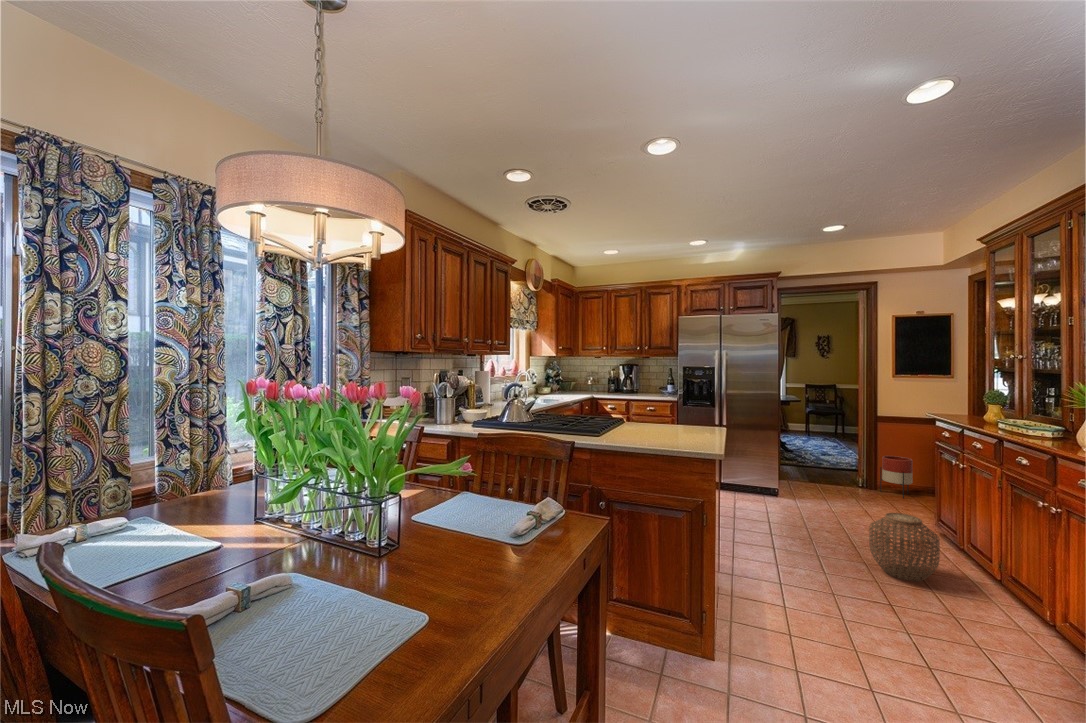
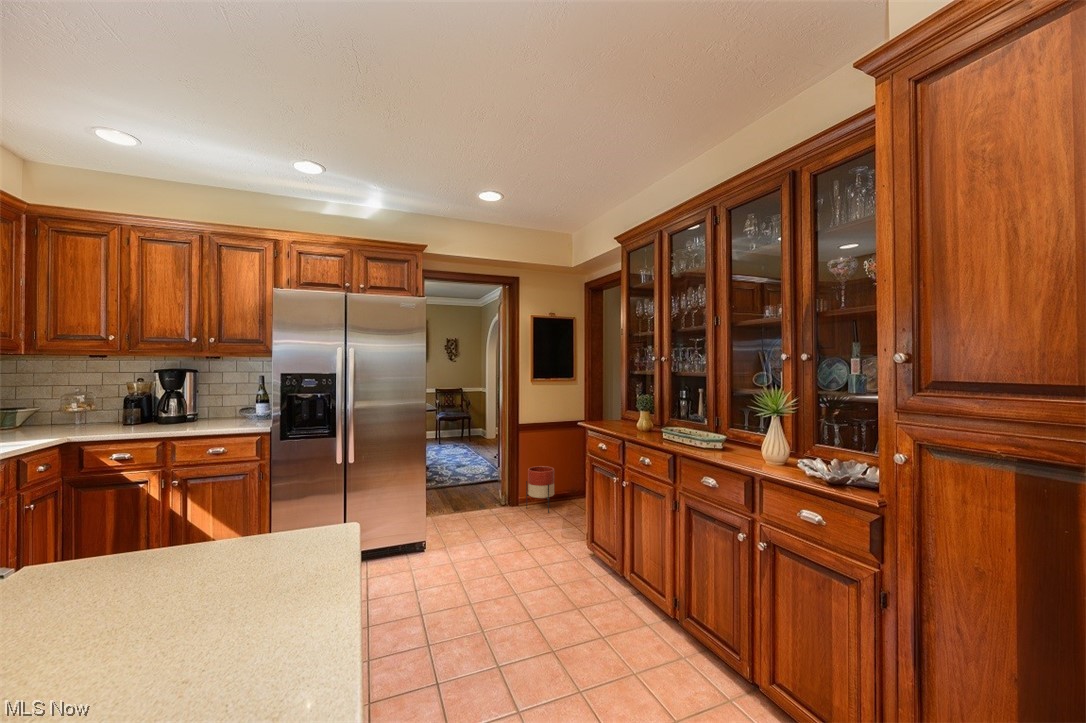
woven basket: present [869,513,940,581] -> none [573,572,652,676]

